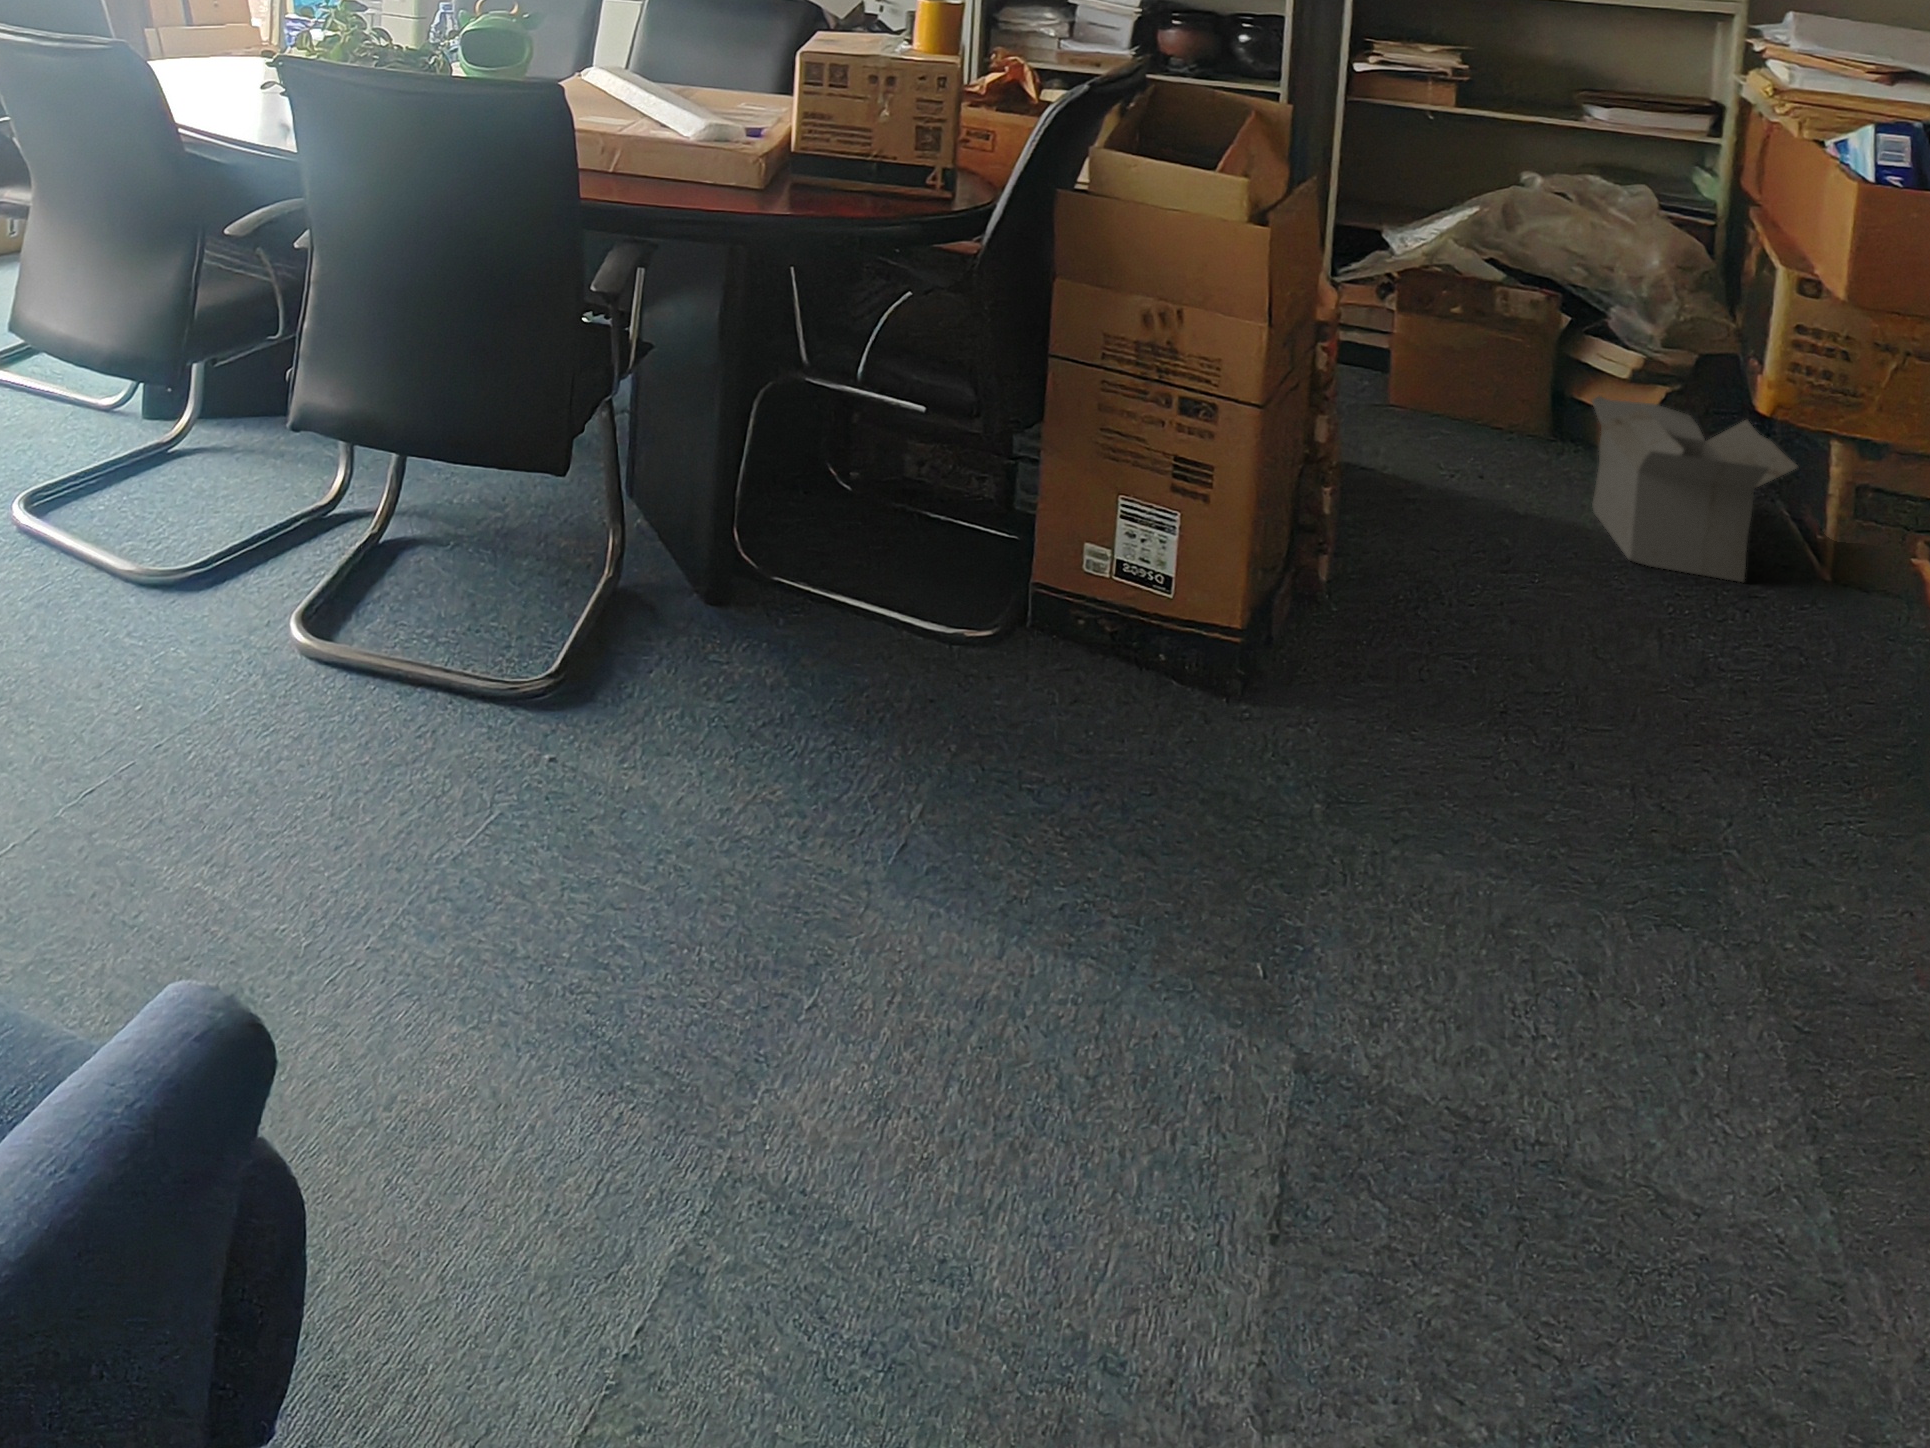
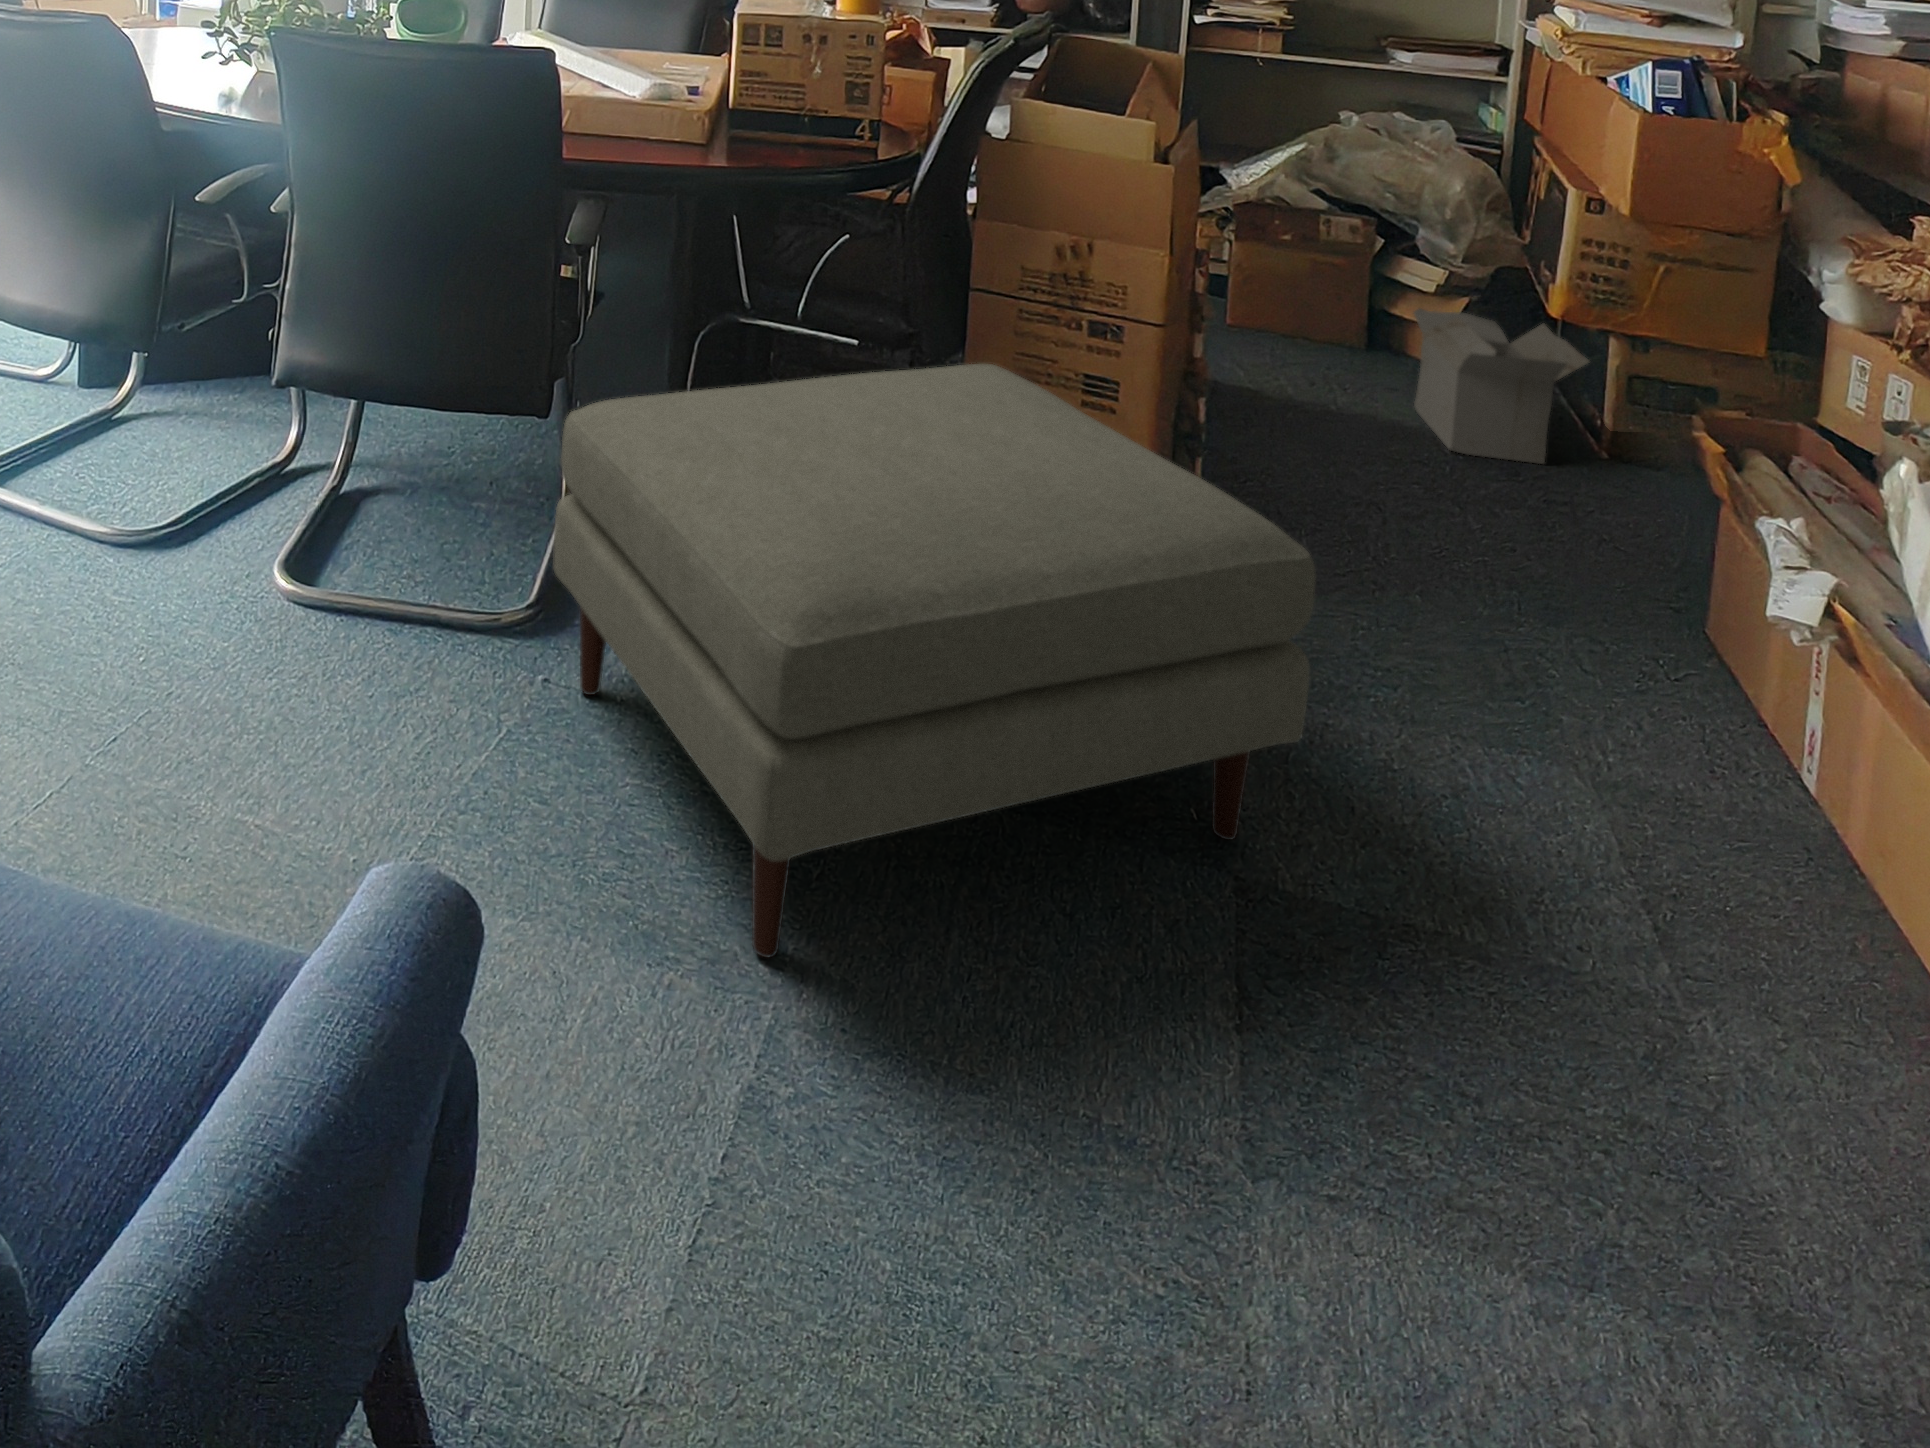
ottoman: none [564,441,1400,1101] -> present [554,364,1316,957]

